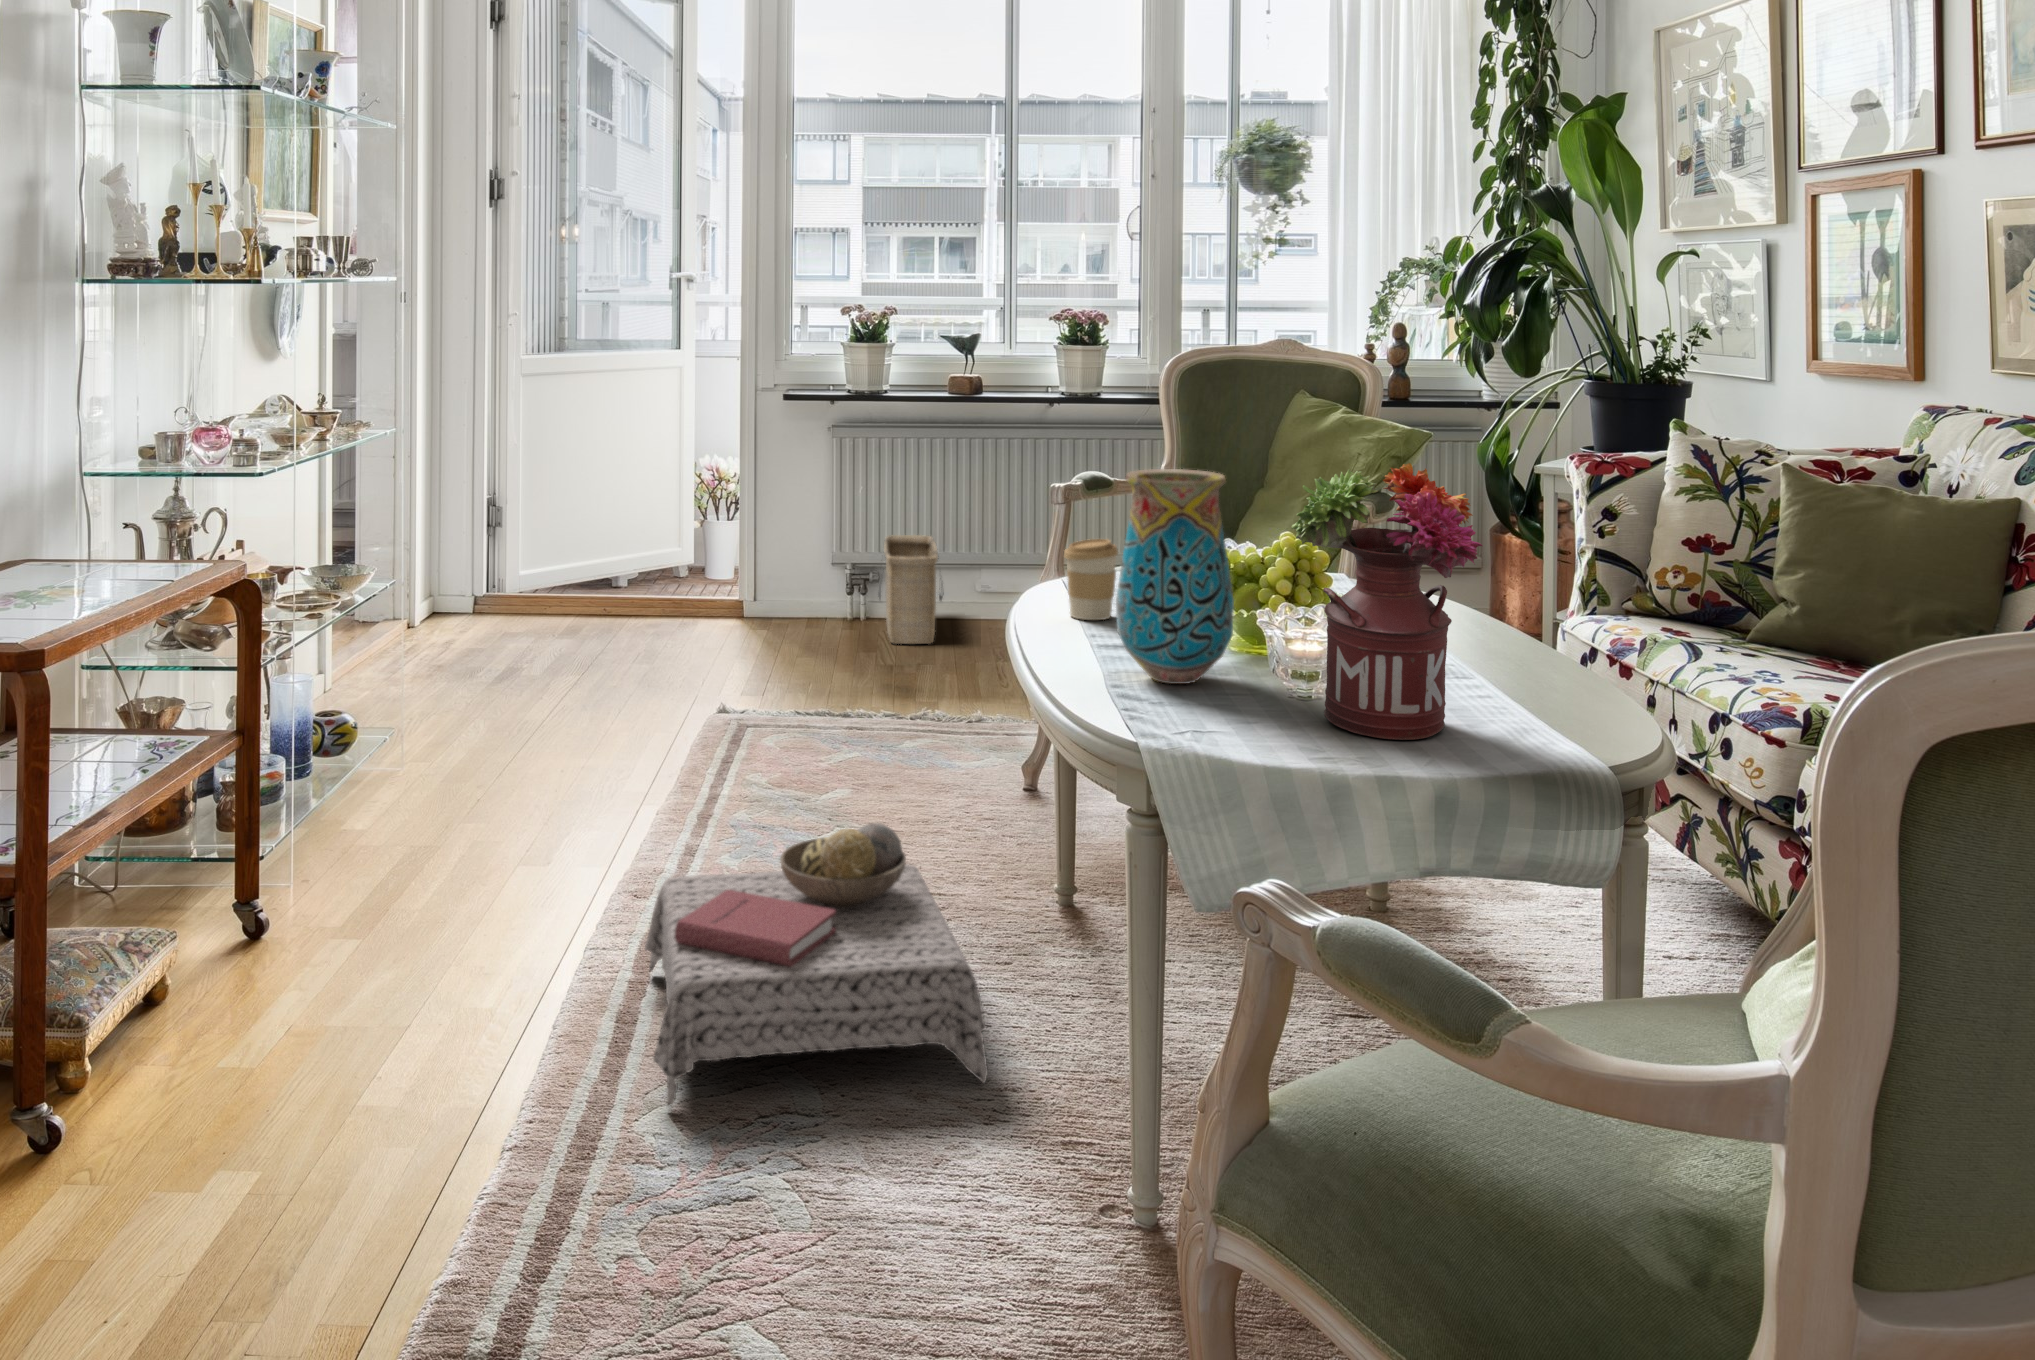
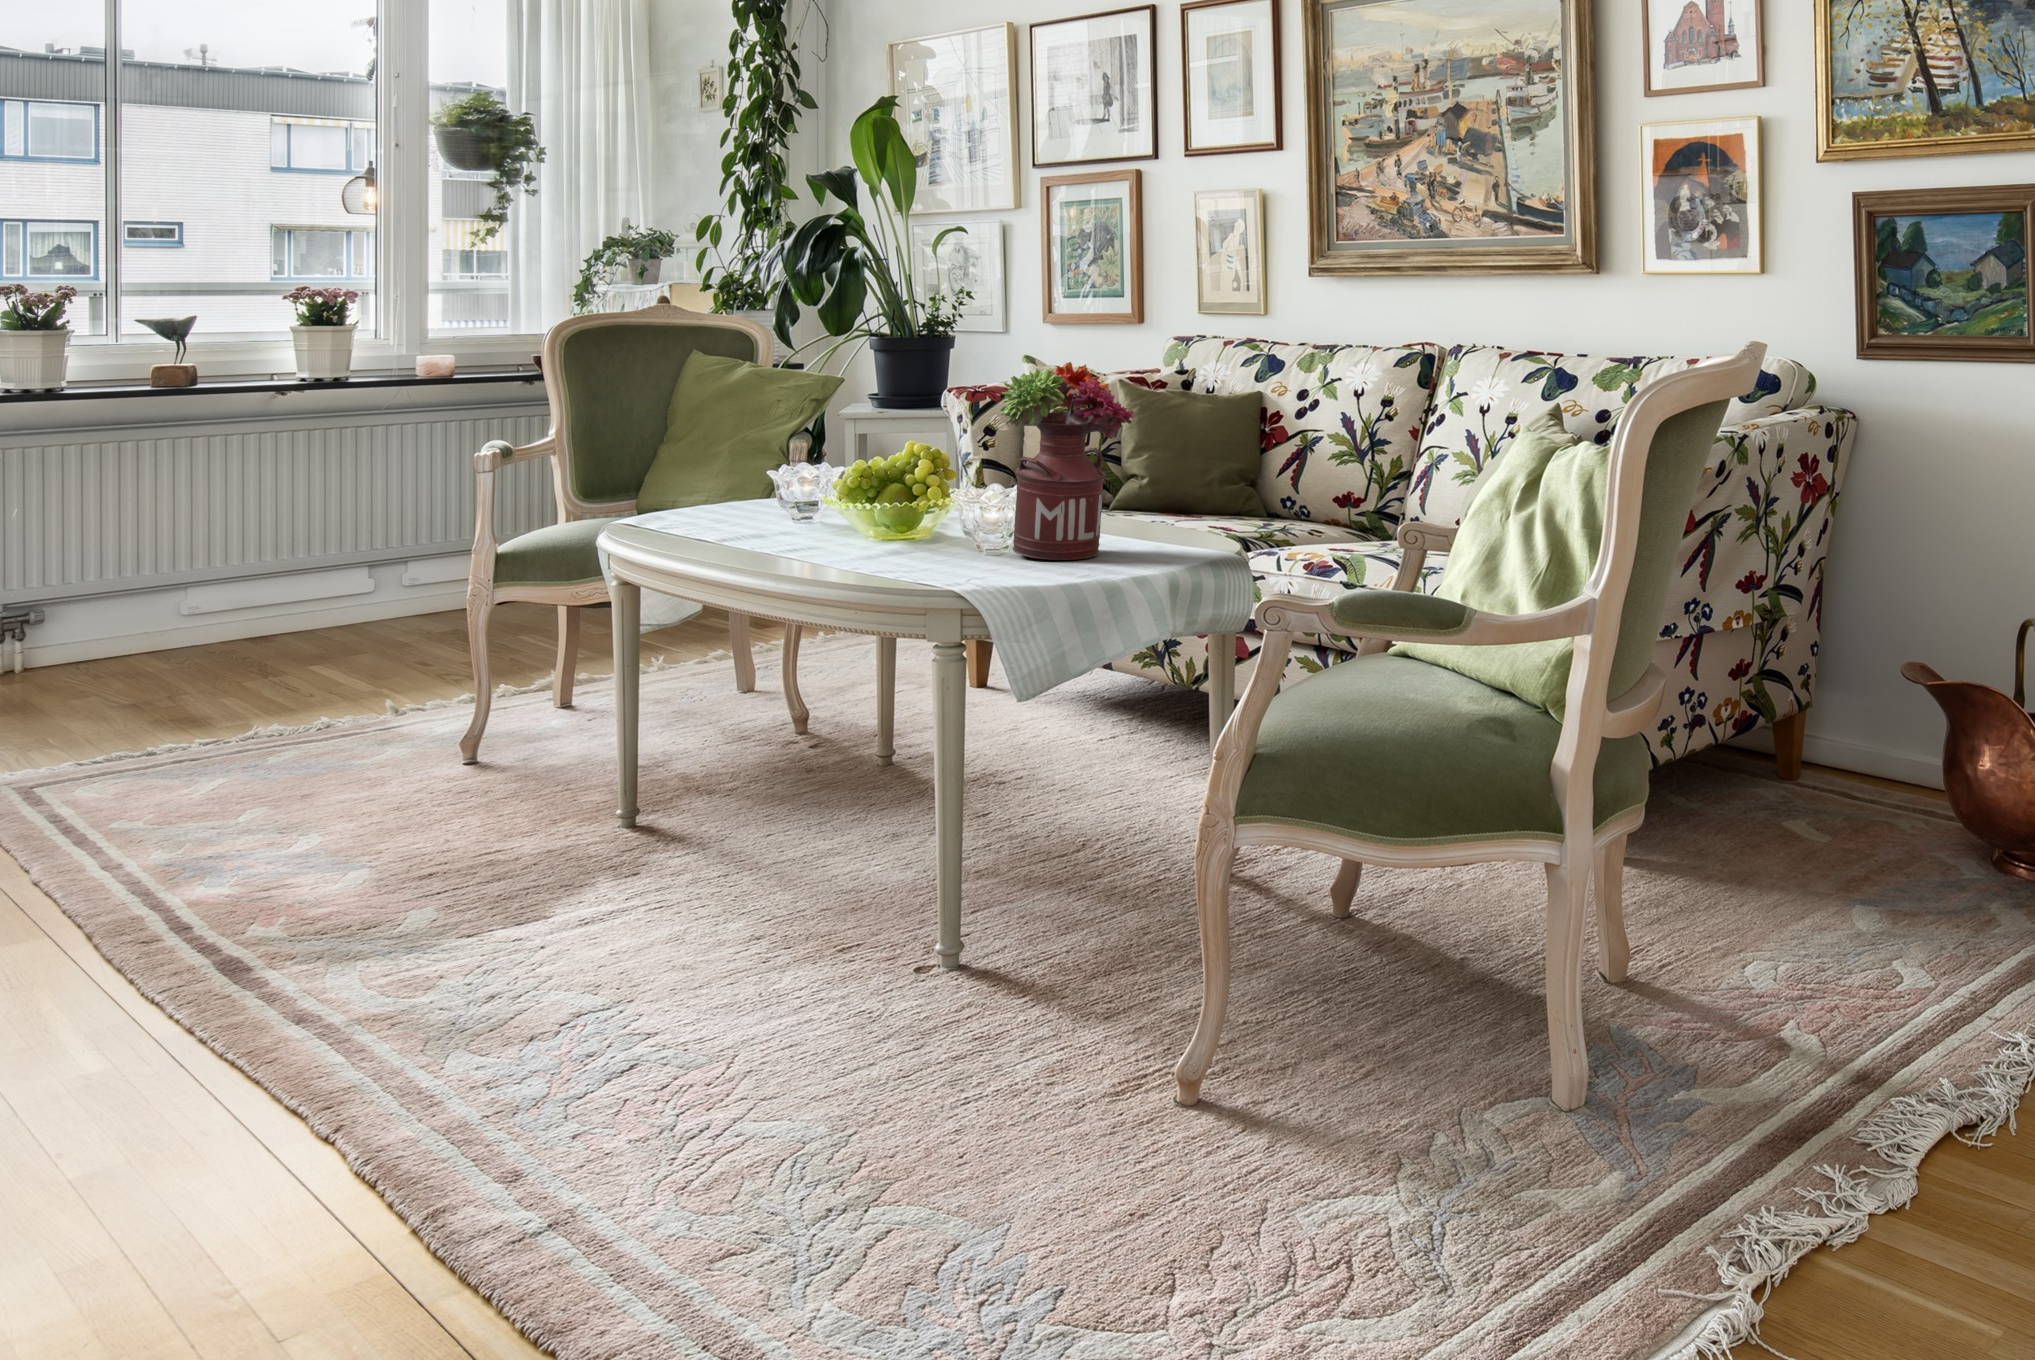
vase: present [1116,469,1234,684] -> none [820,386,919,558]
basket: present [879,535,944,644] -> none [54,558,171,685]
coffee cup: present [1064,539,1118,620] -> none [683,465,735,537]
ottoman: present [645,823,988,1107] -> none [272,752,727,1042]

